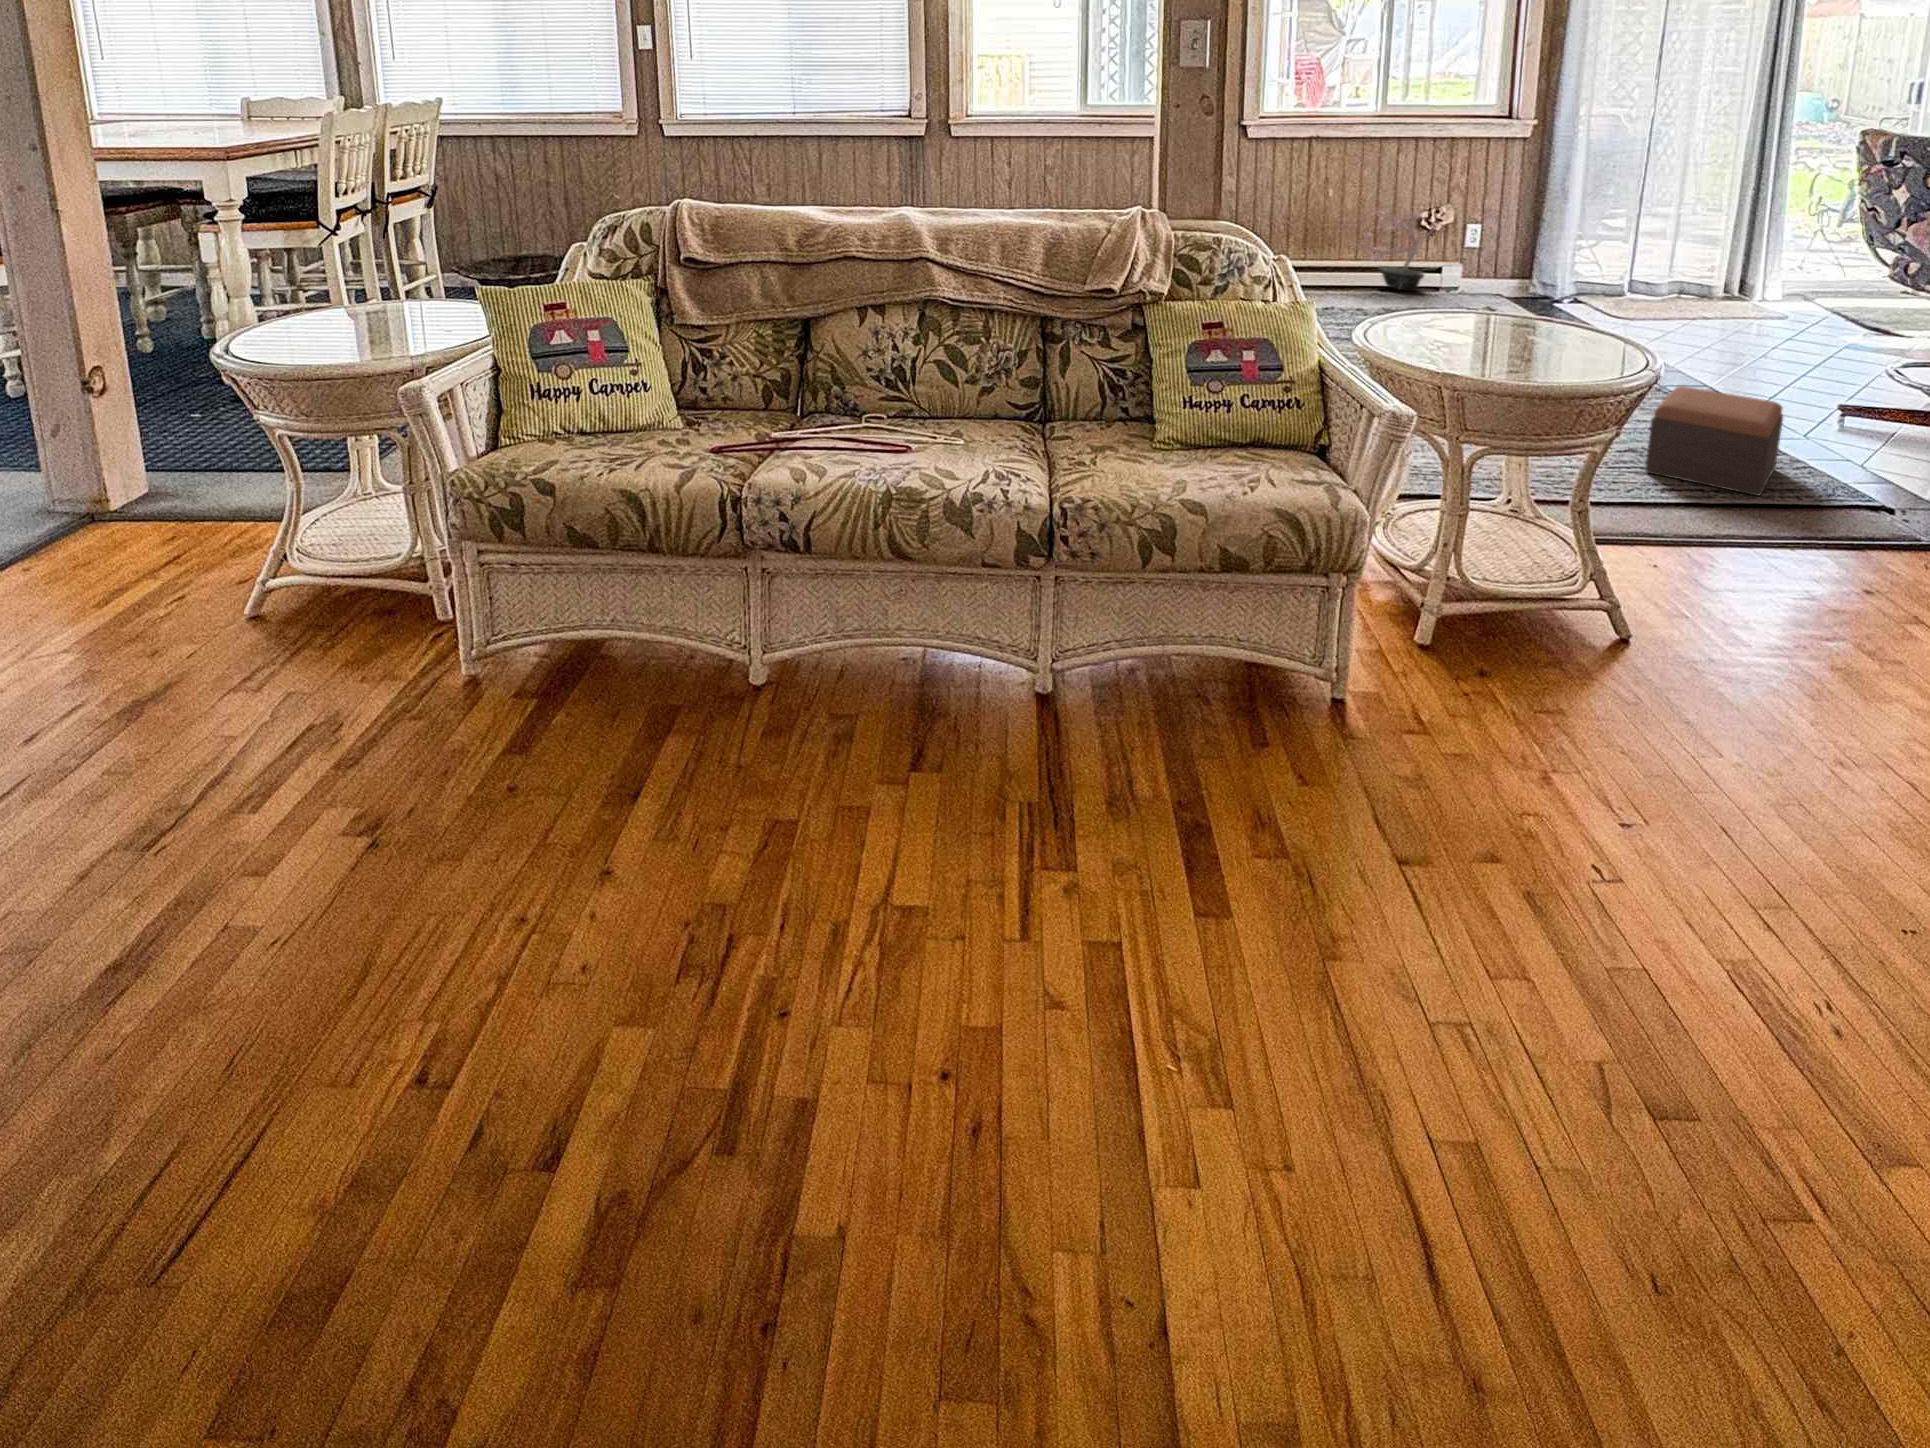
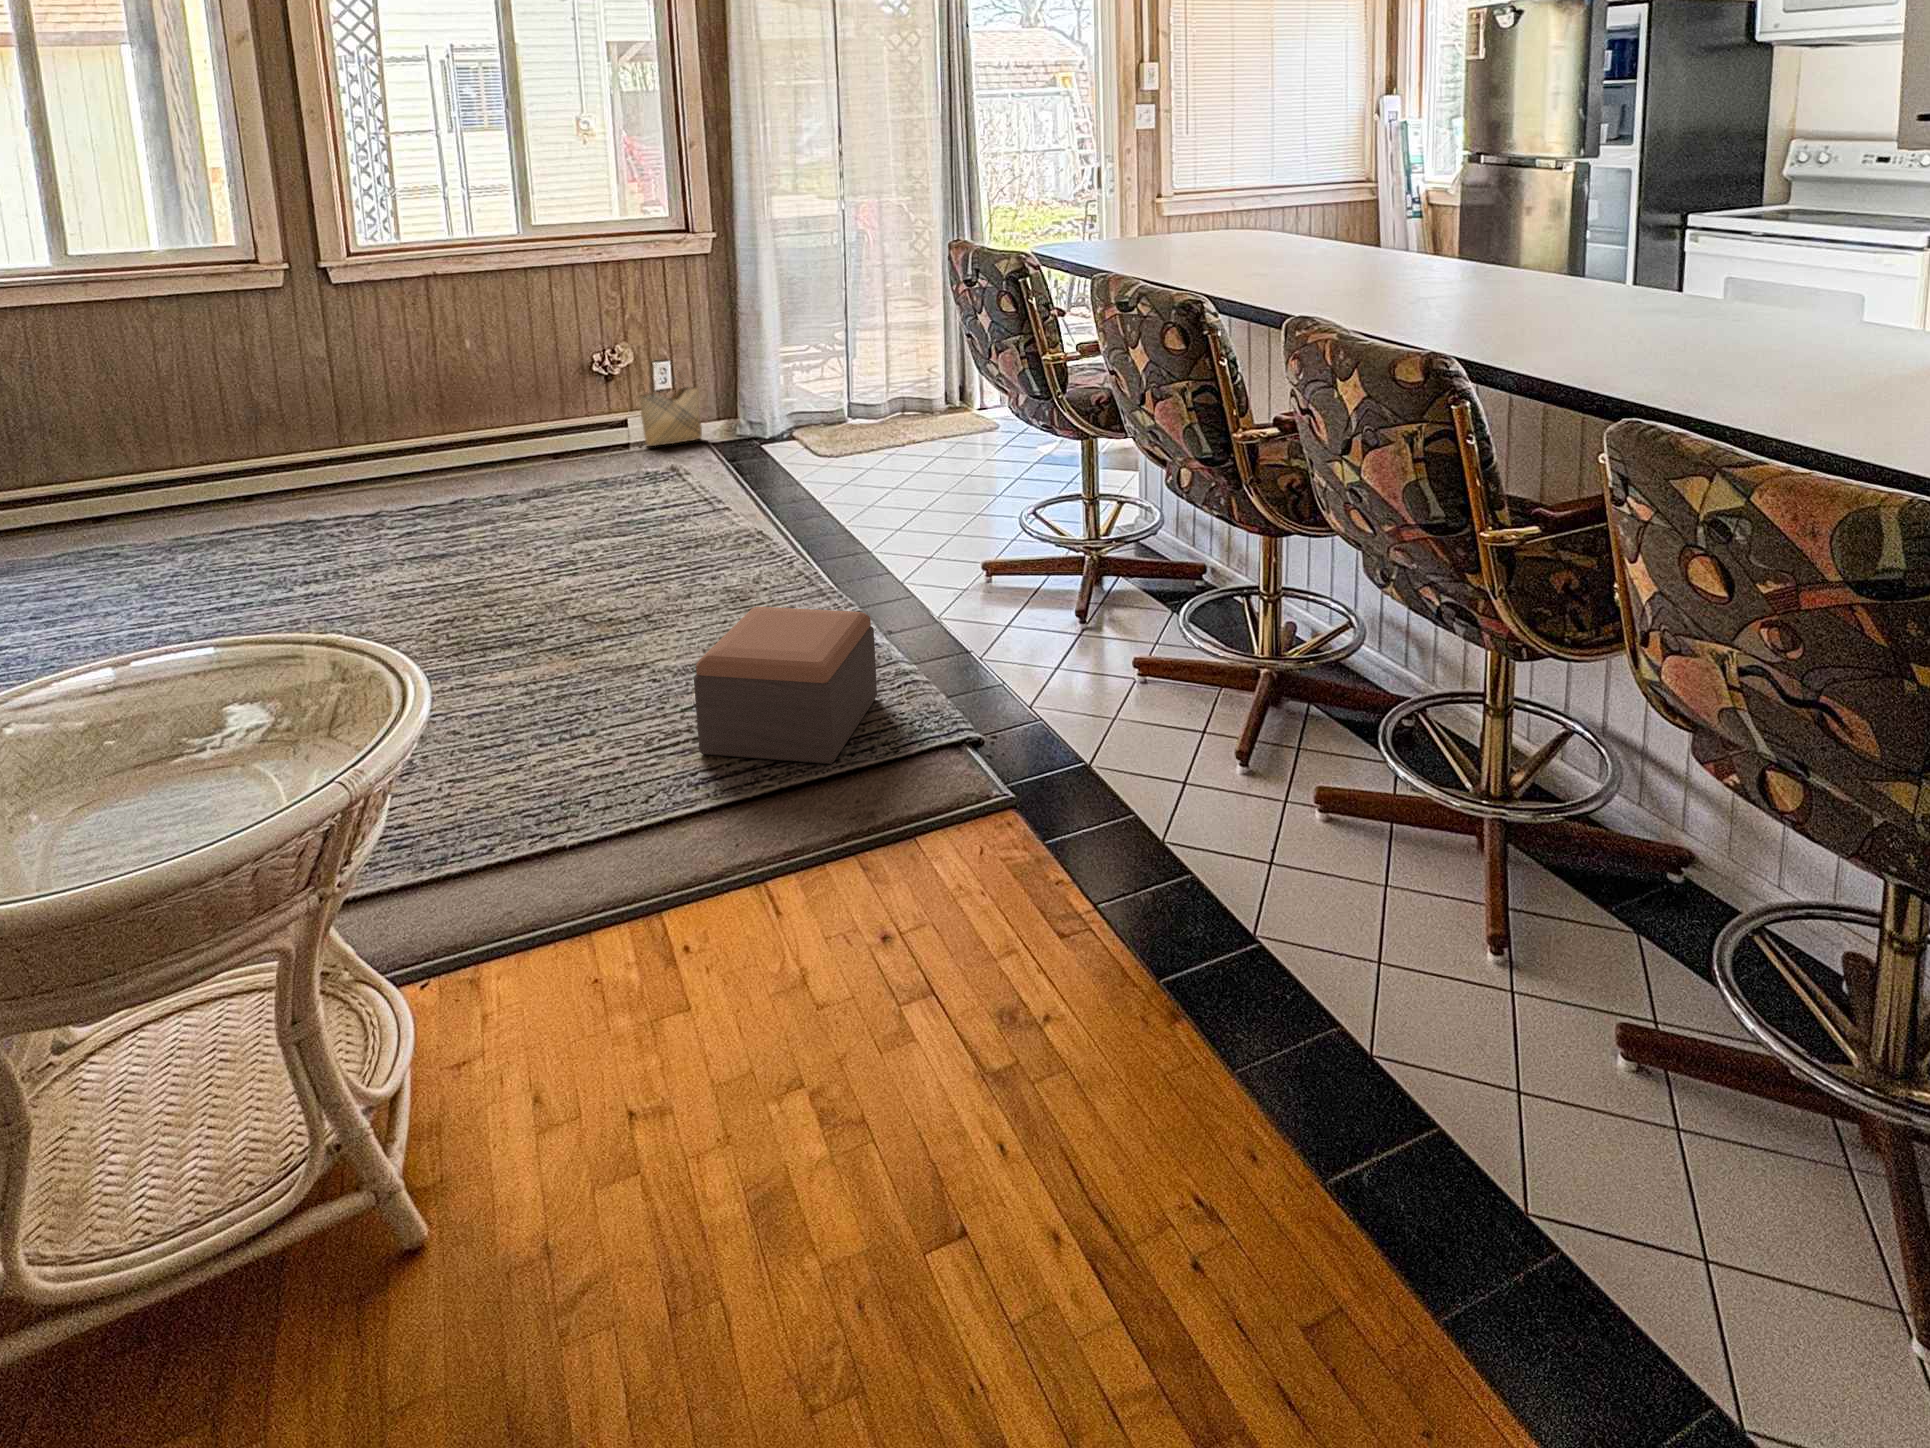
potted plant: present [1350,204,1433,291] -> none [491,344,608,461]
woven basket: none [1452,221,1502,289] -> present [639,360,702,446]

